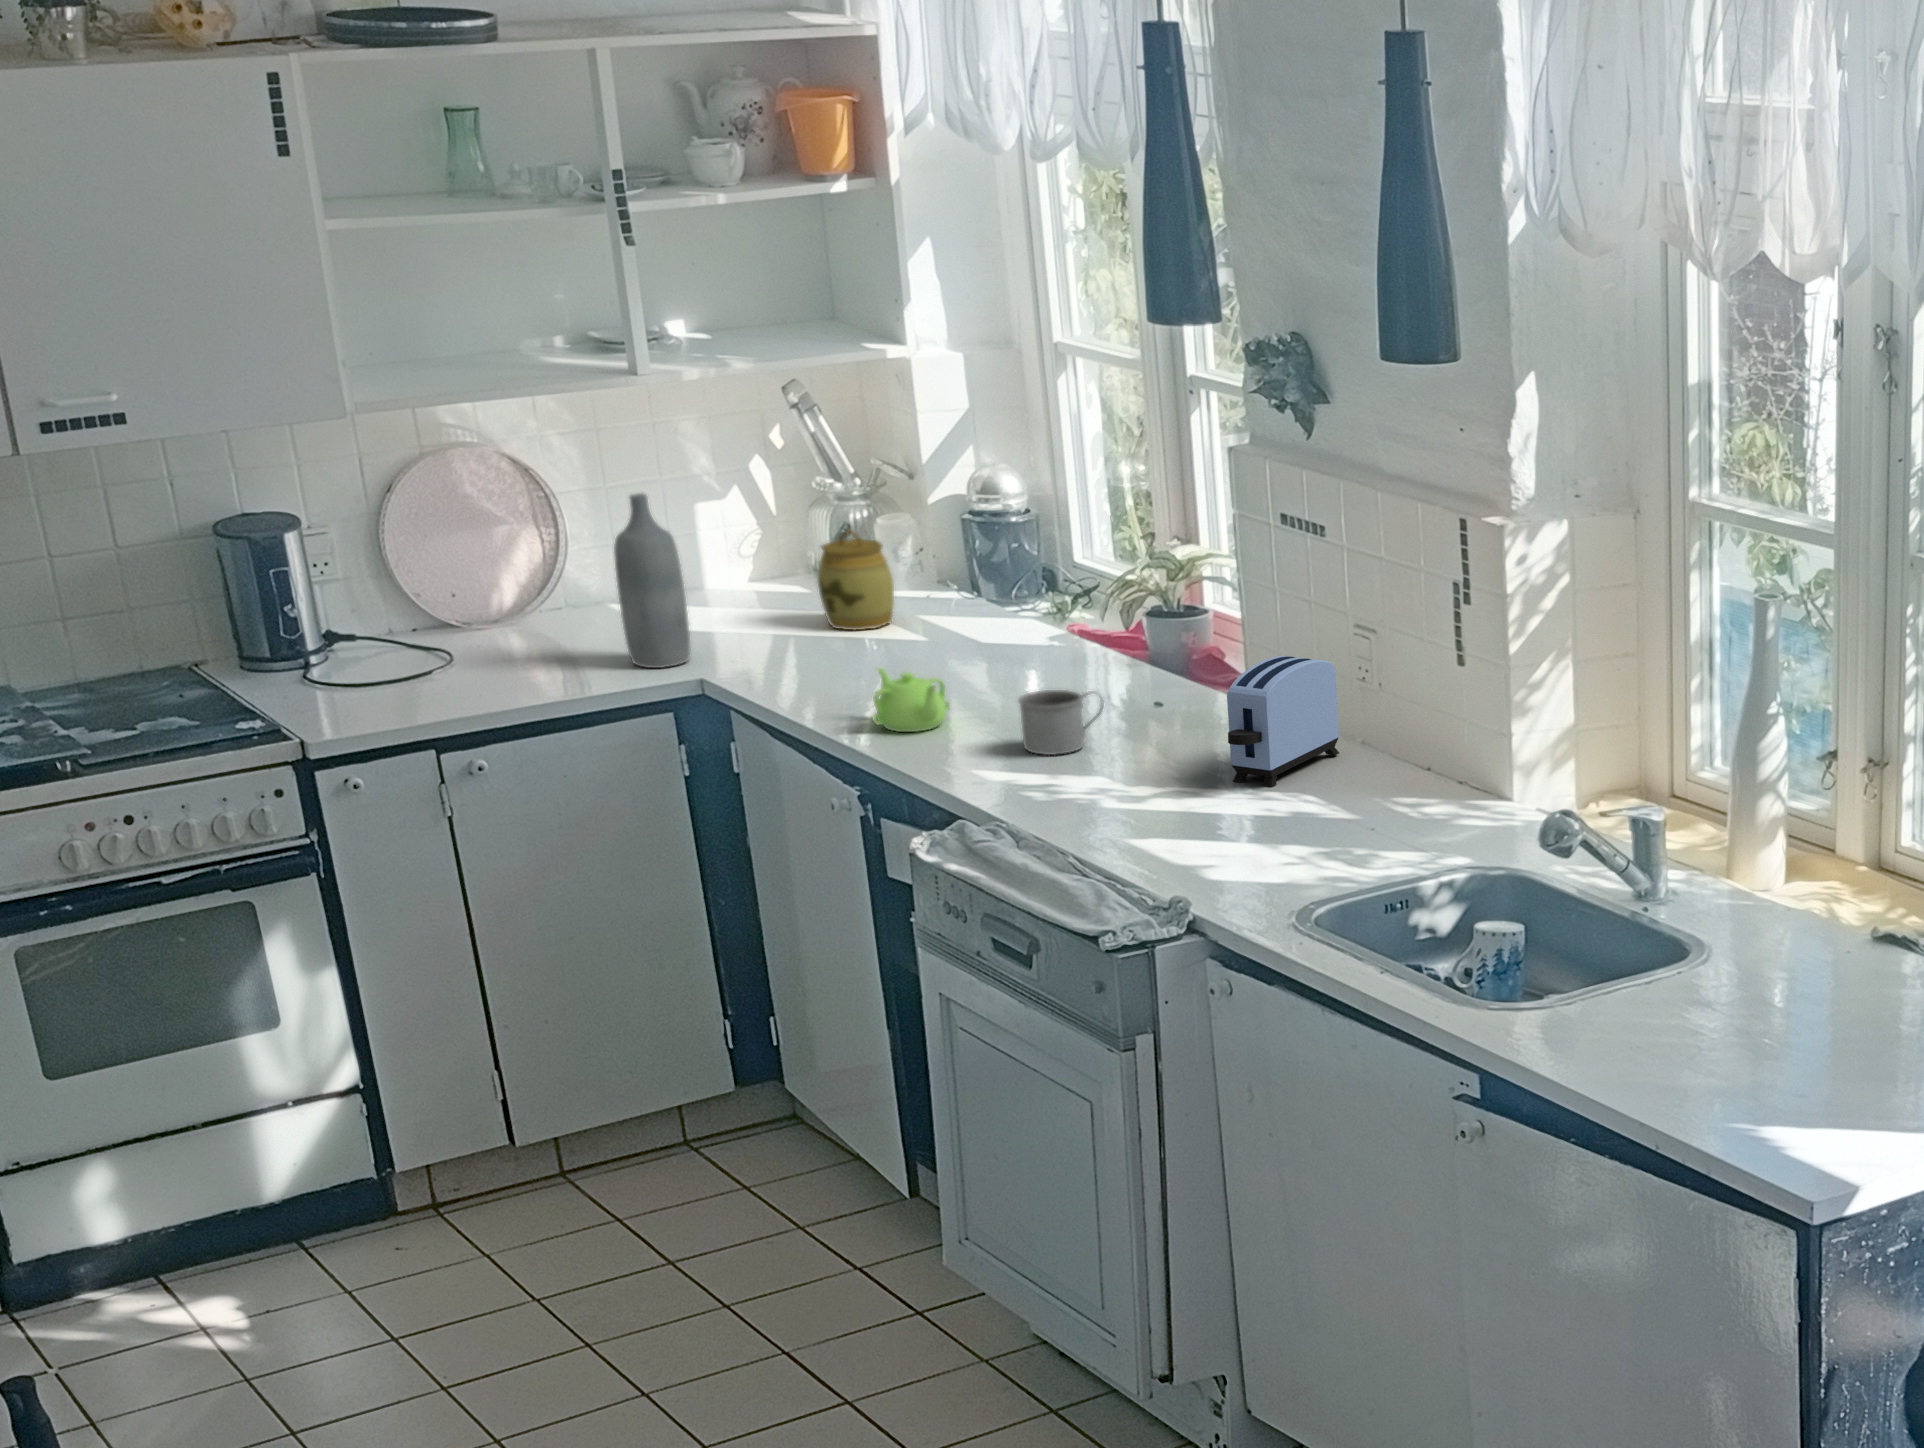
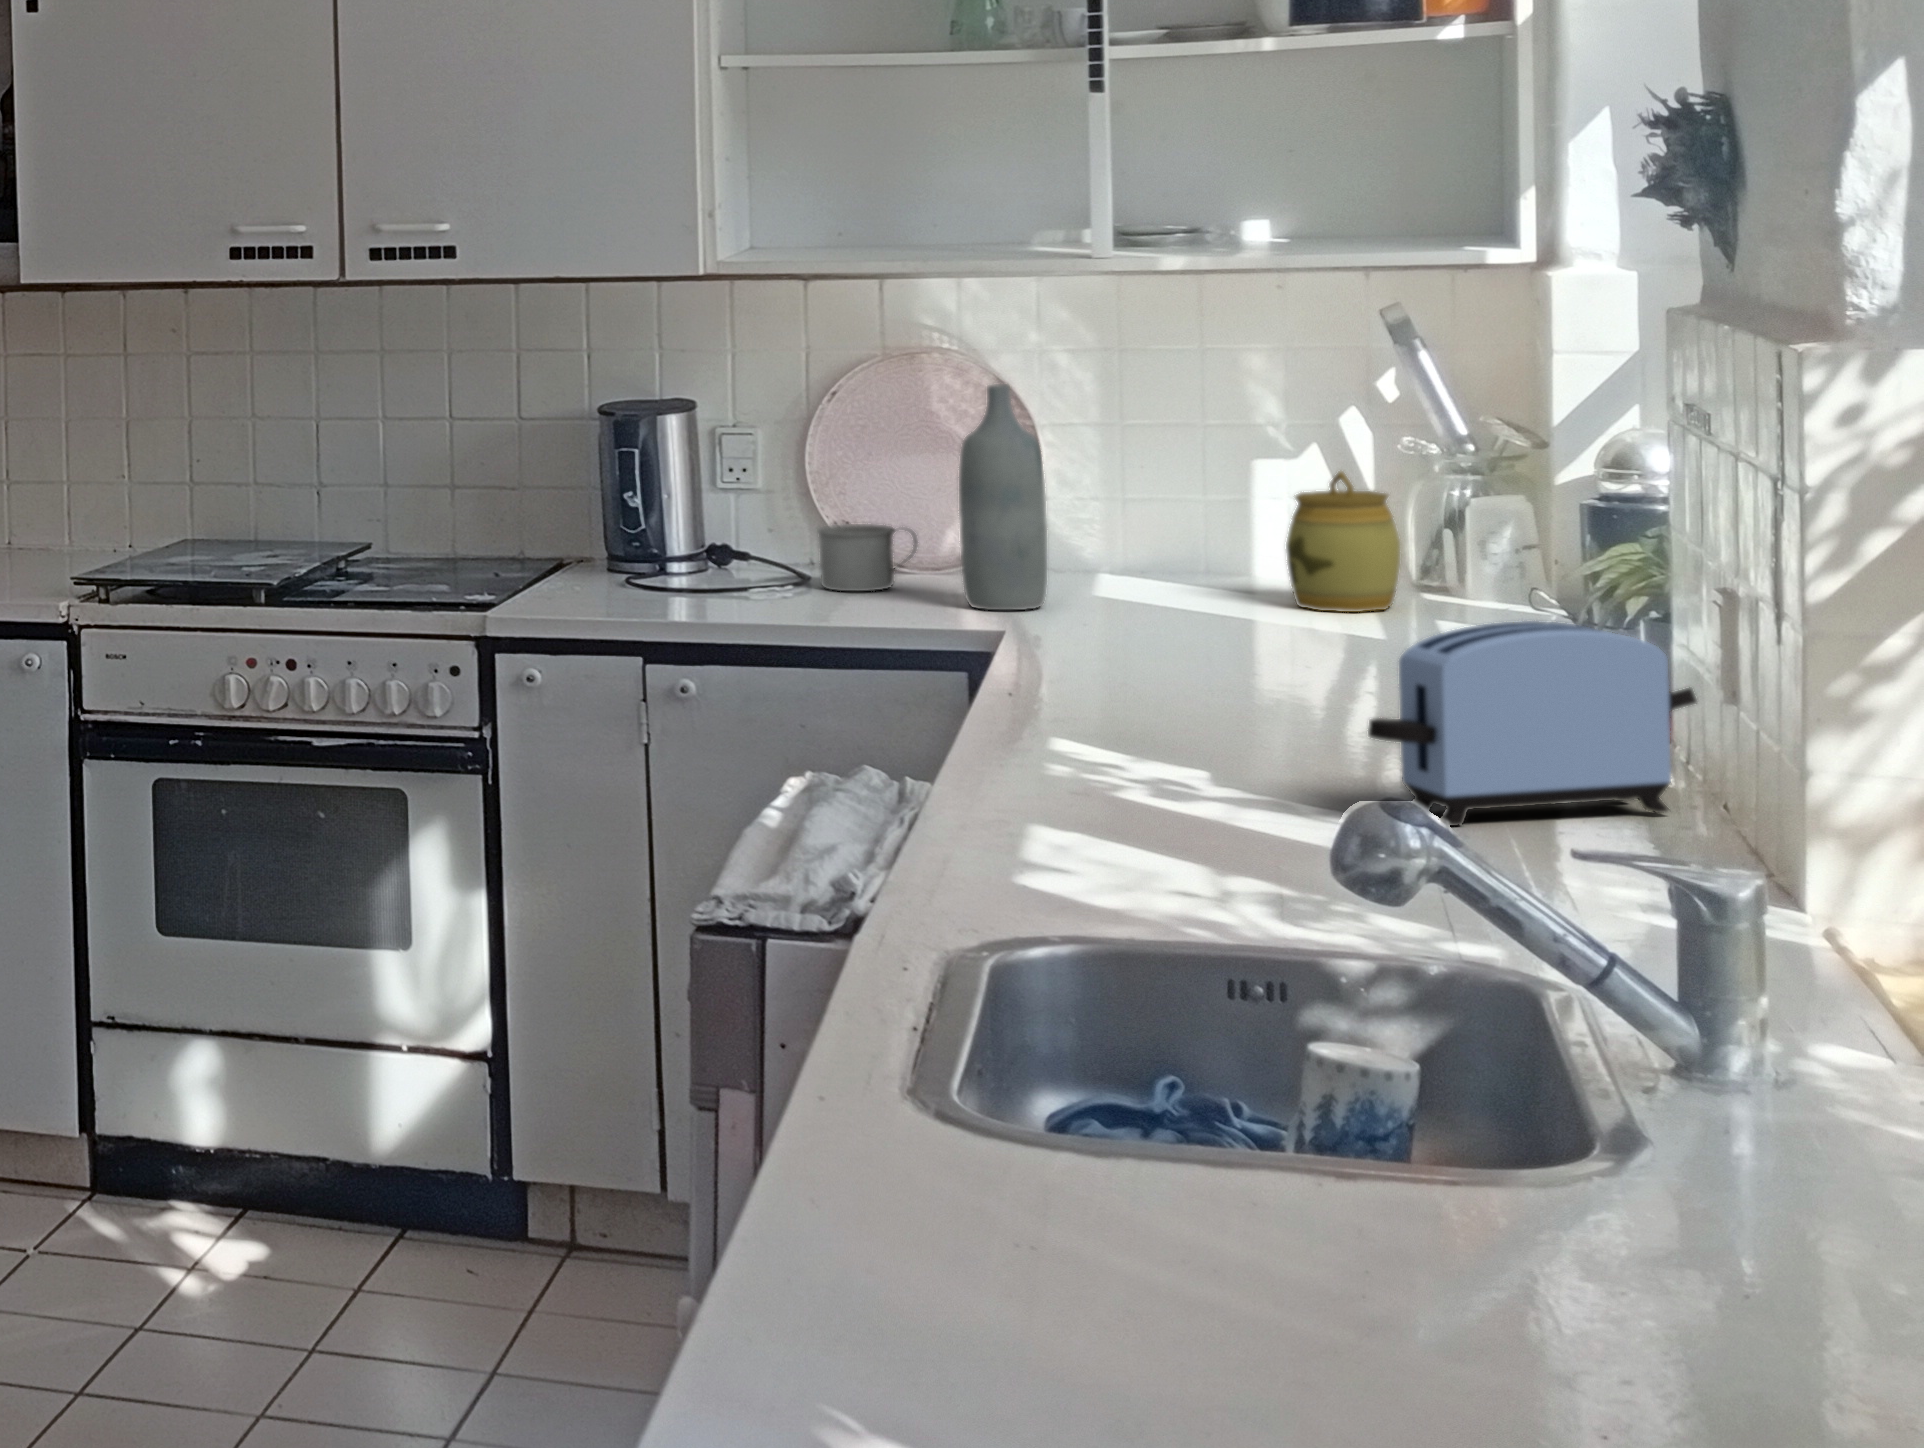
teapot: present [872,668,949,732] -> none [1057,607,1194,698]
mug: present [1018,690,1103,755] -> present [818,524,917,591]

